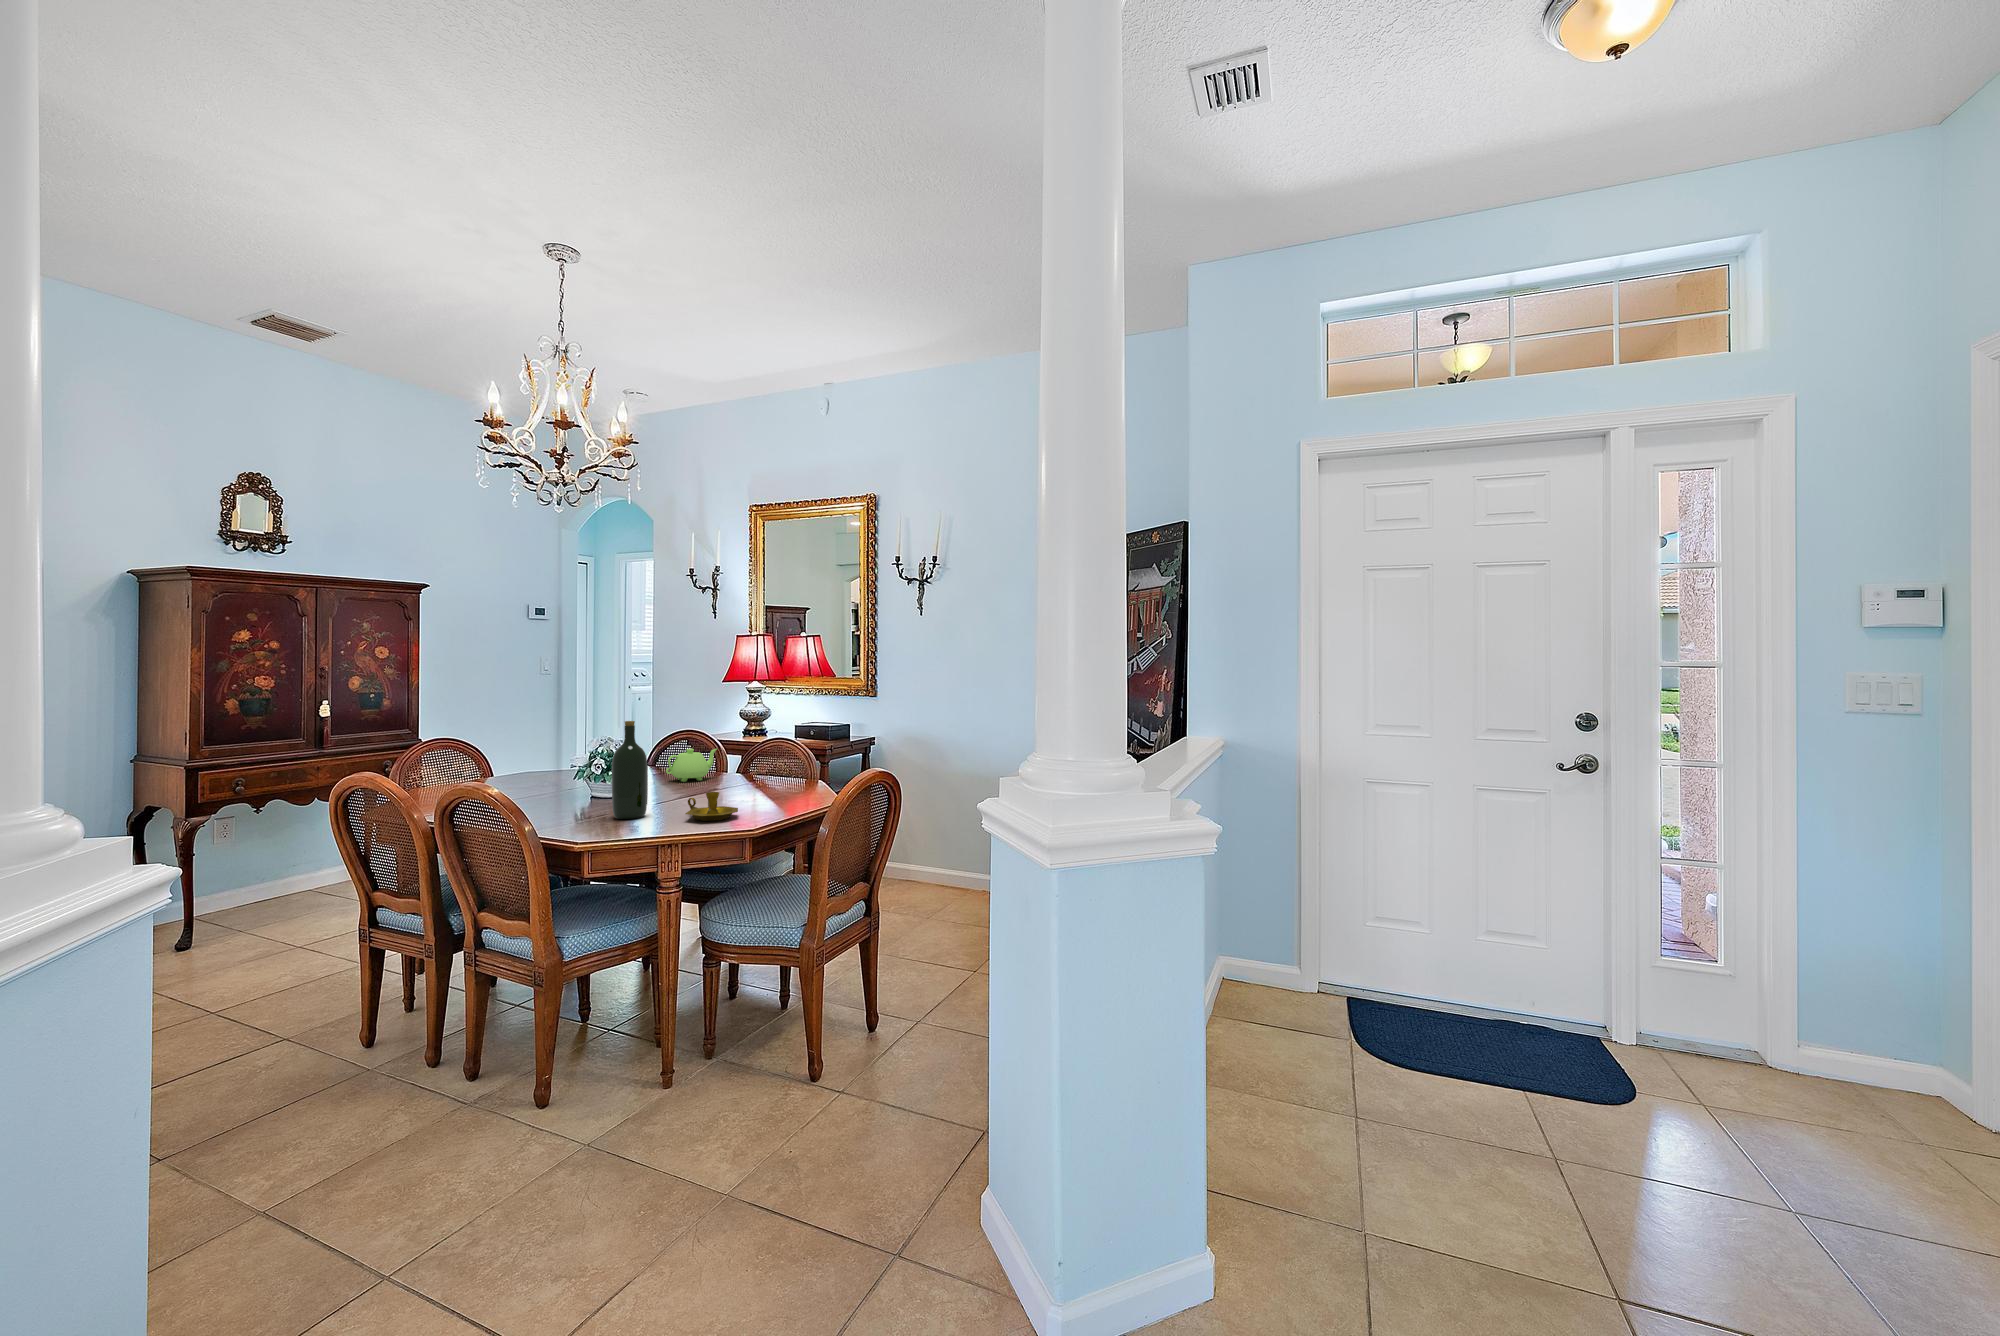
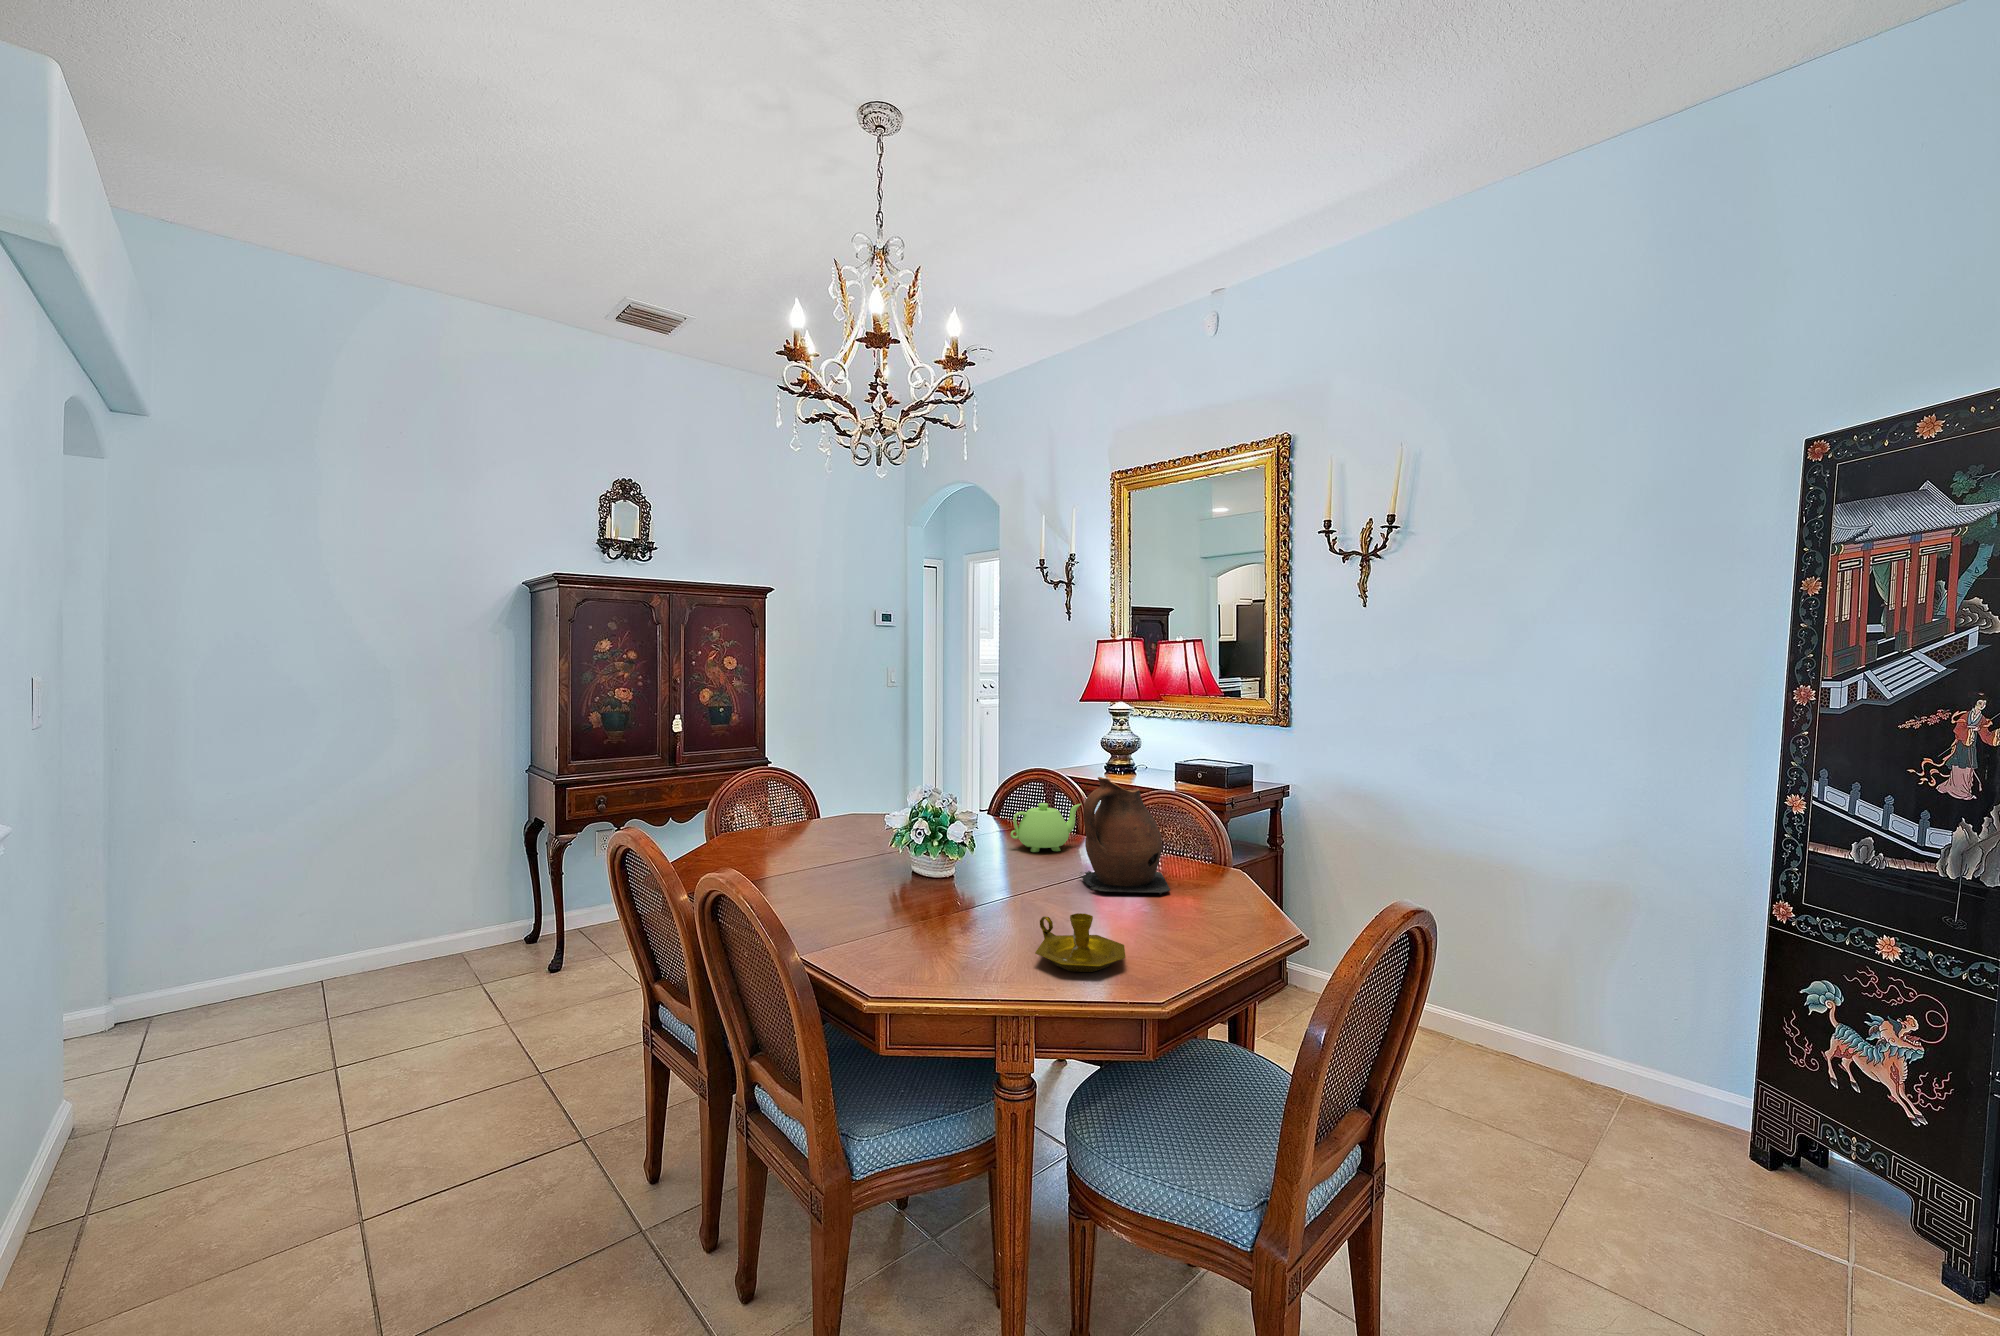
wine bottle: present [612,721,648,819] -> none [923,779,977,944]
ceramic pitcher: none [715,724,773,793] -> present [1081,777,1170,895]

